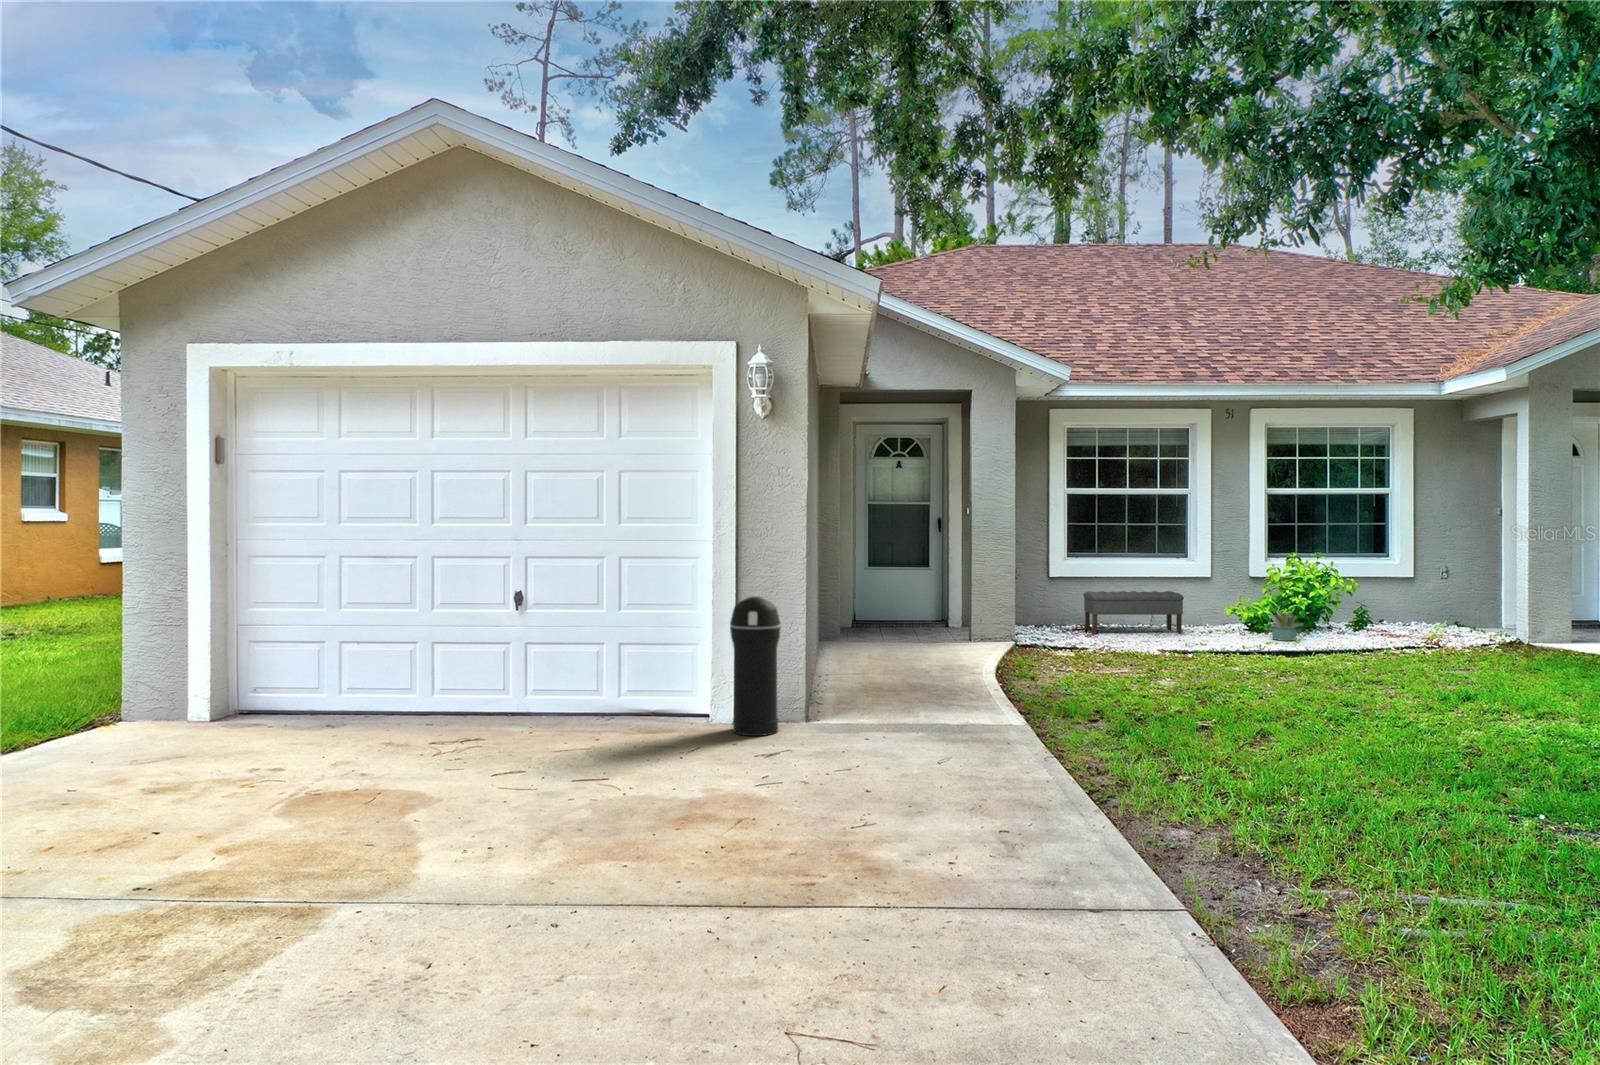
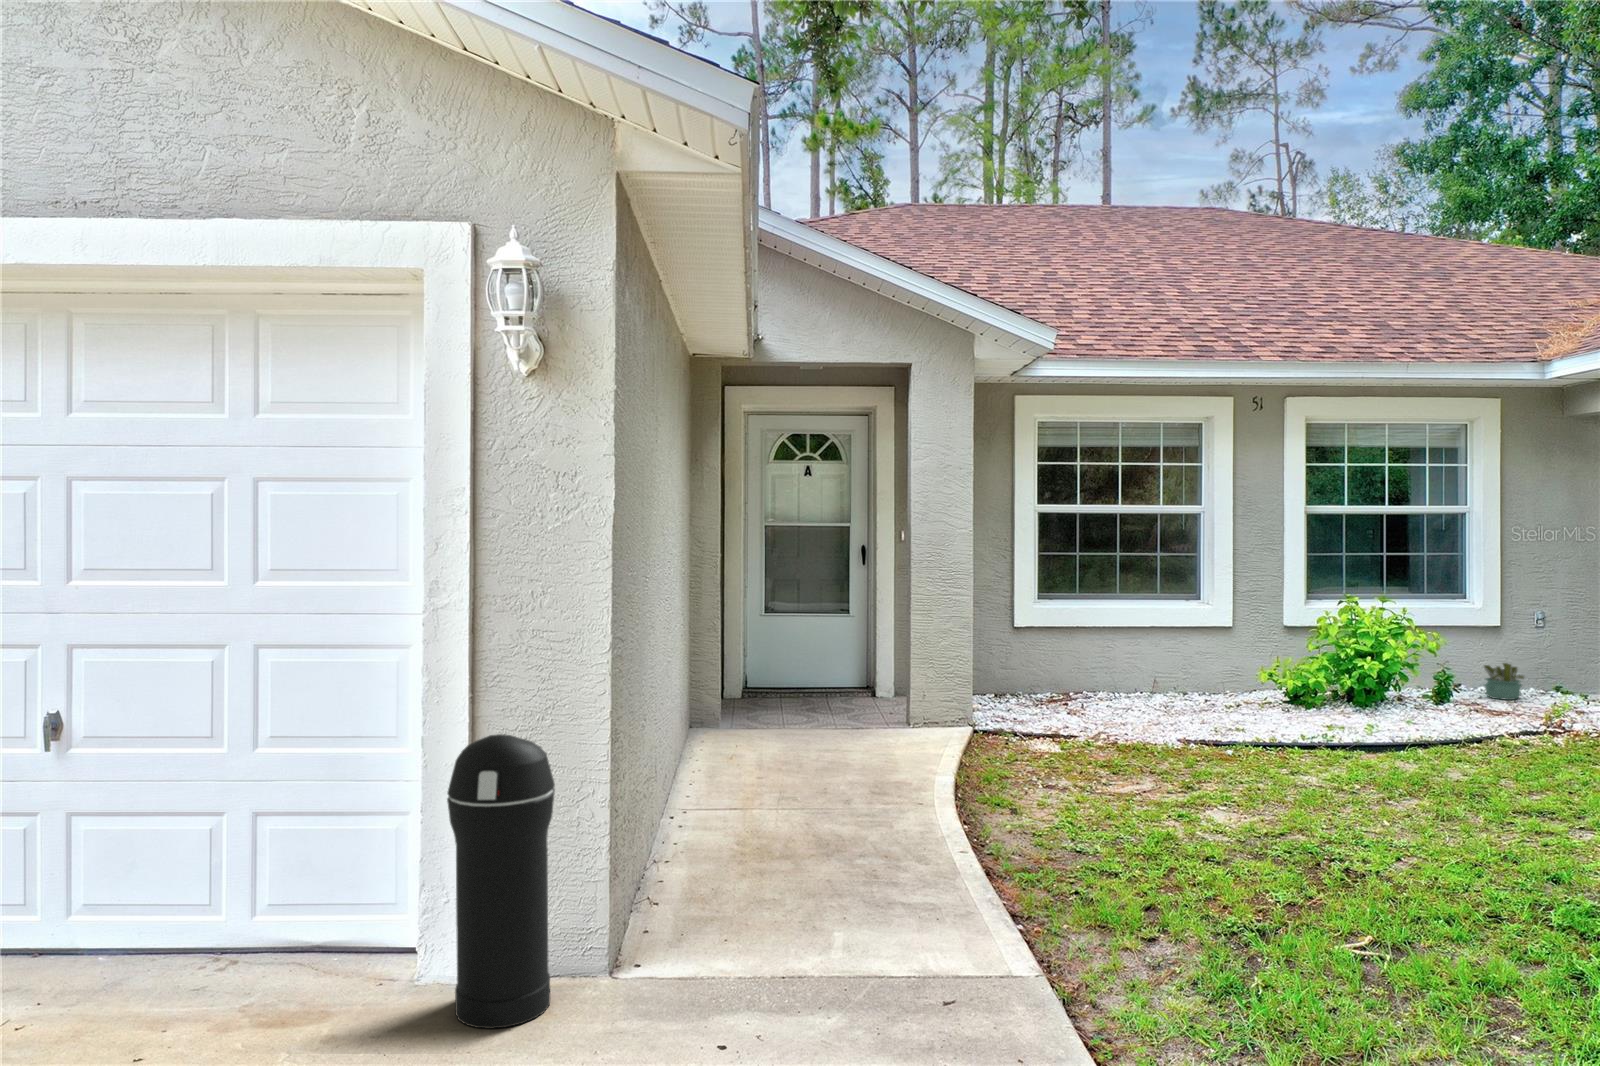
bench: present [1083,591,1184,634] -> none [1063,648,1202,711]
decorative plant: present [1269,613,1303,641] -> present [1484,663,1524,700]

